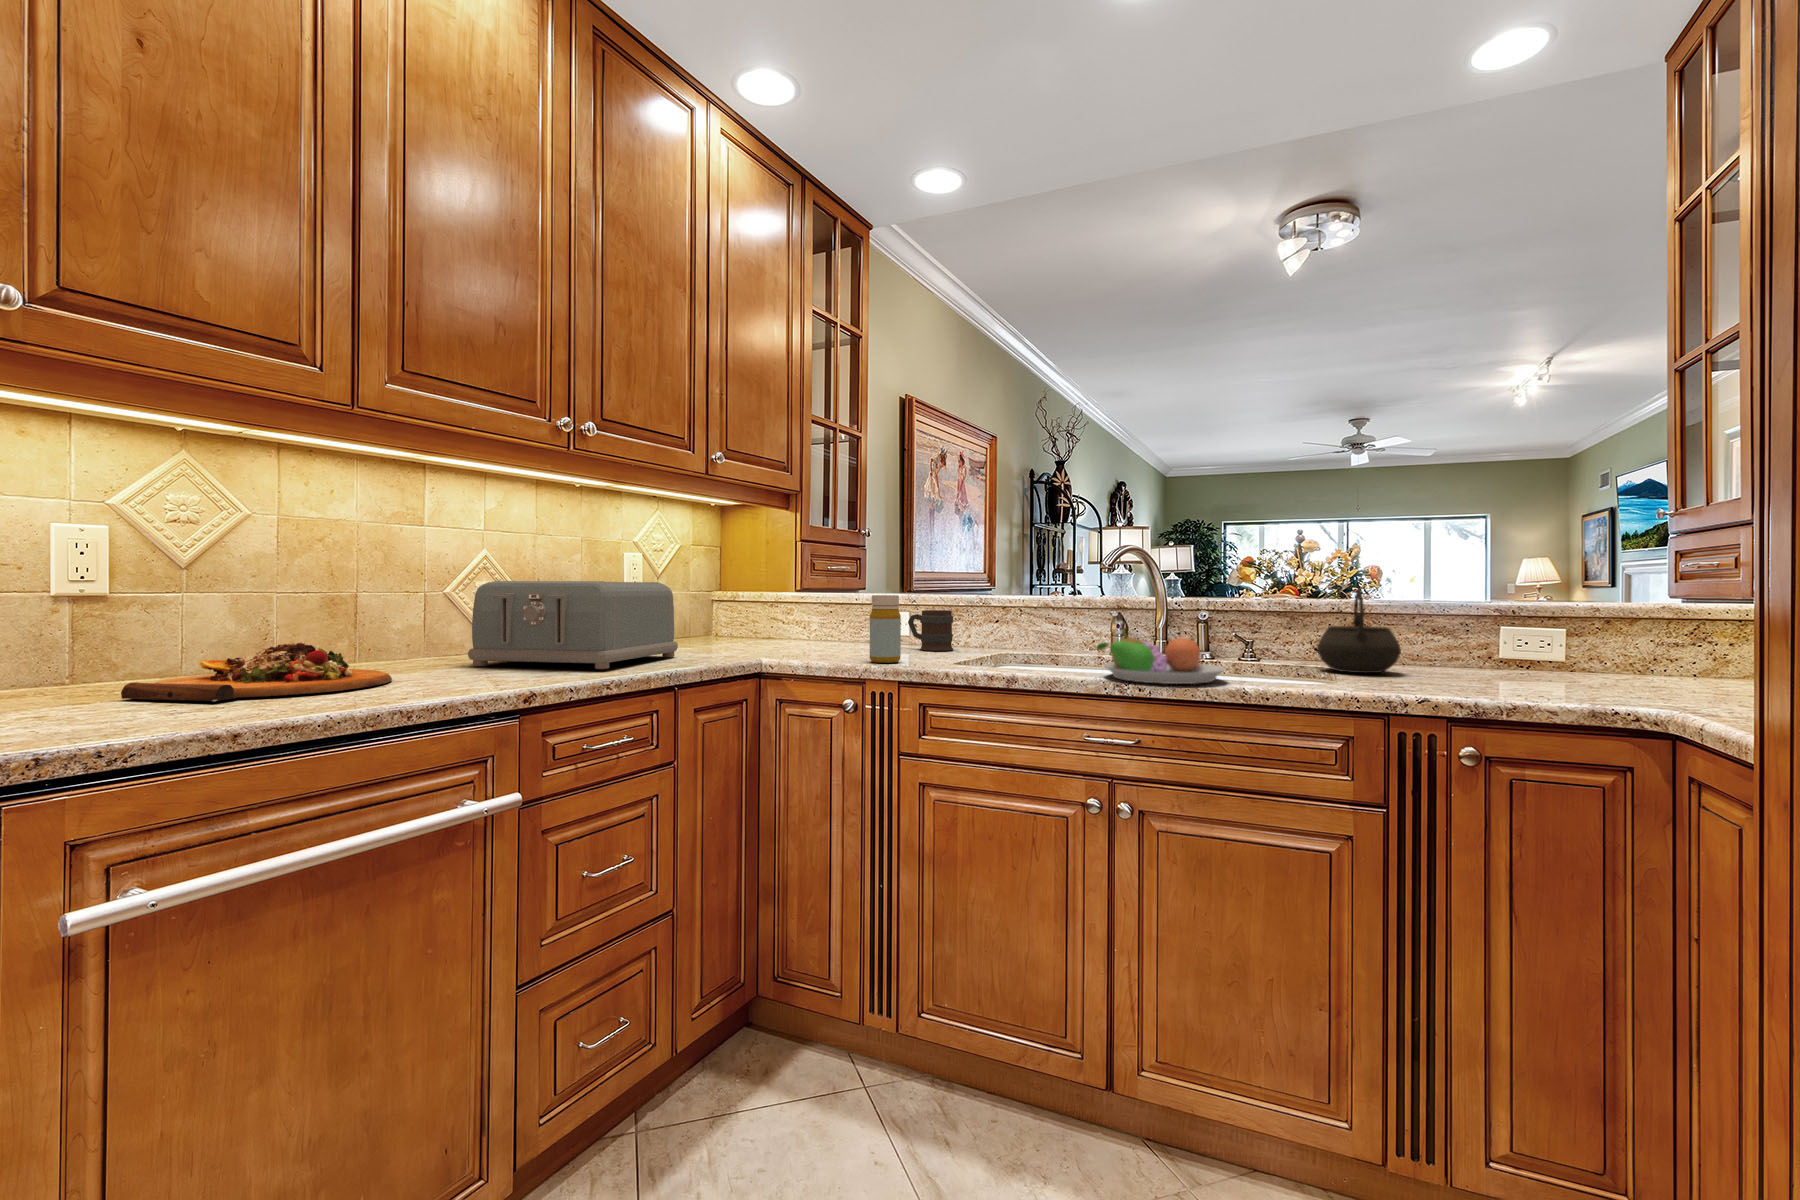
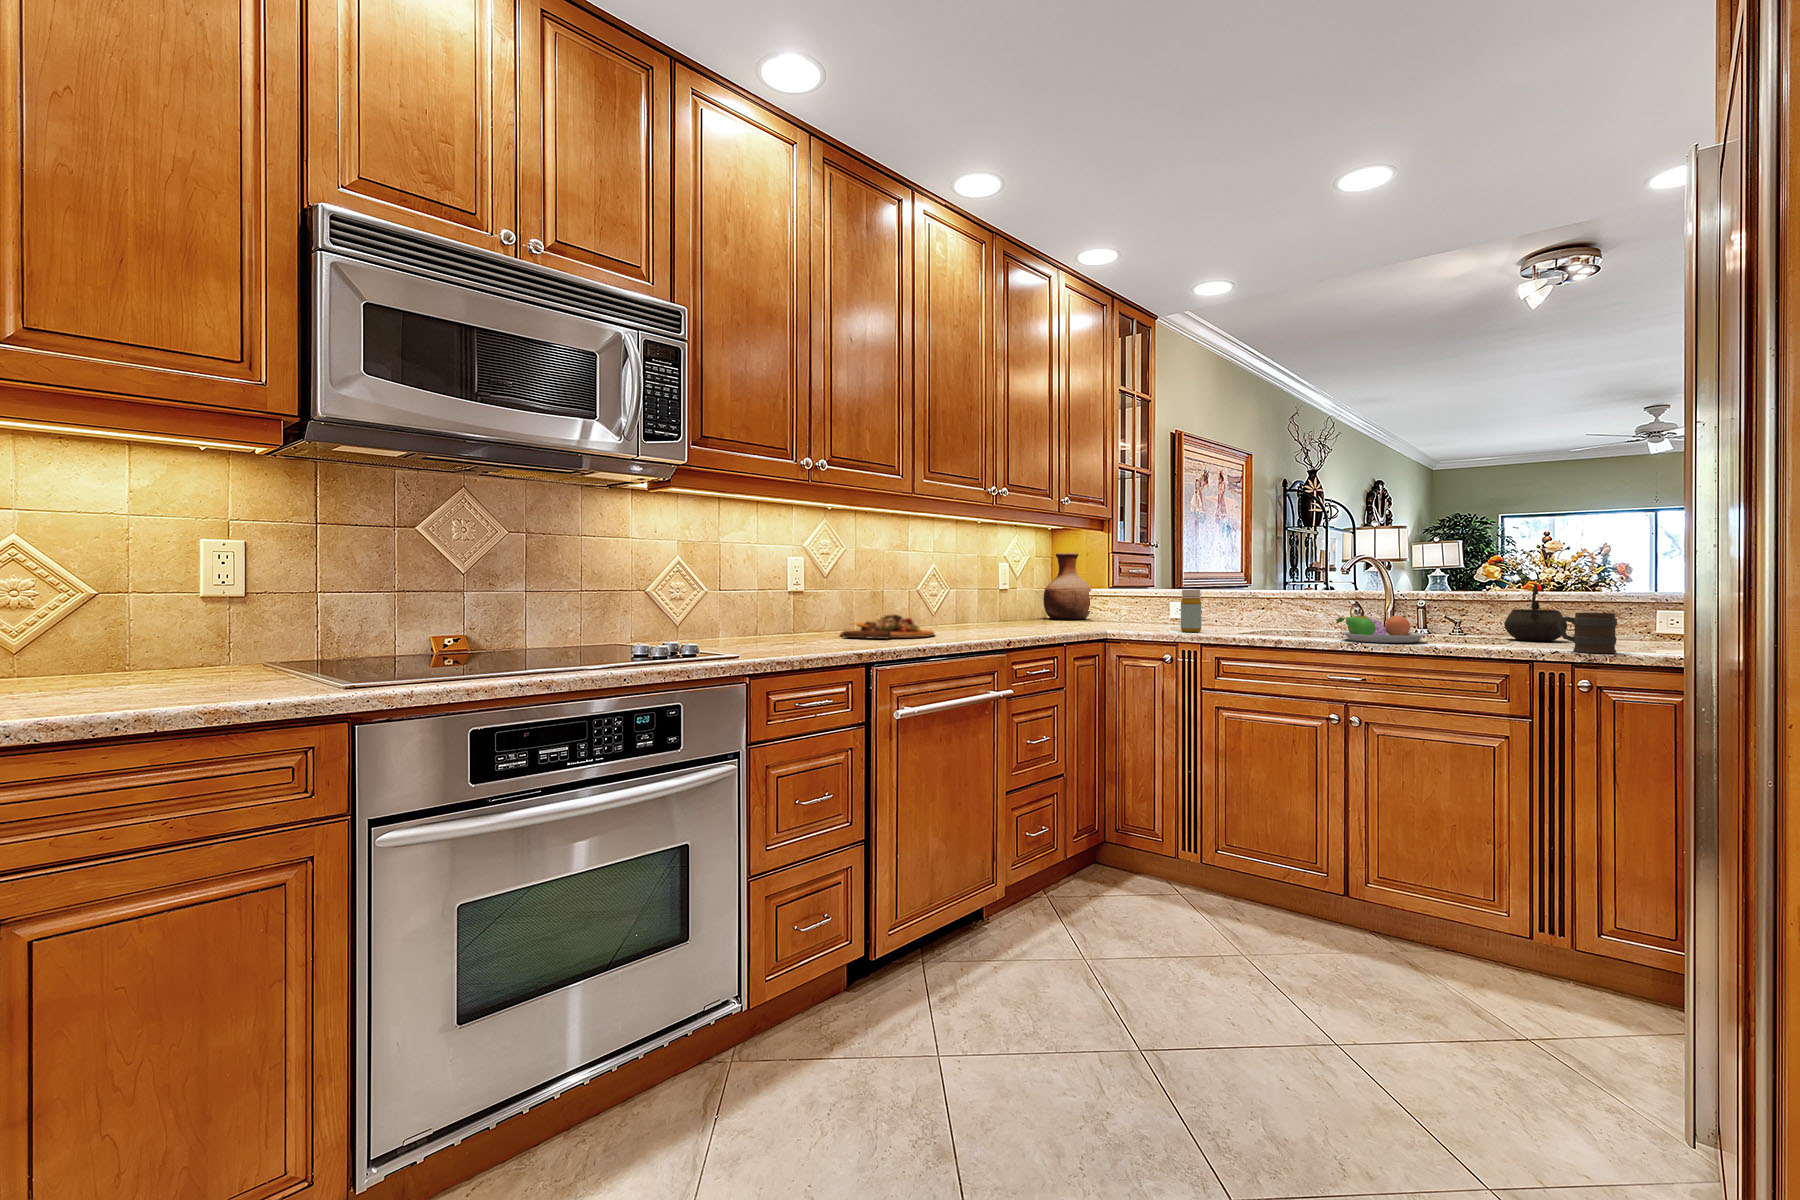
vase: none [700,540,771,638] -> present [1044,553,1091,620]
toaster: present [468,581,678,669] -> none [951,582,1055,632]
mug: present [908,610,953,651] -> present [1556,613,1617,653]

